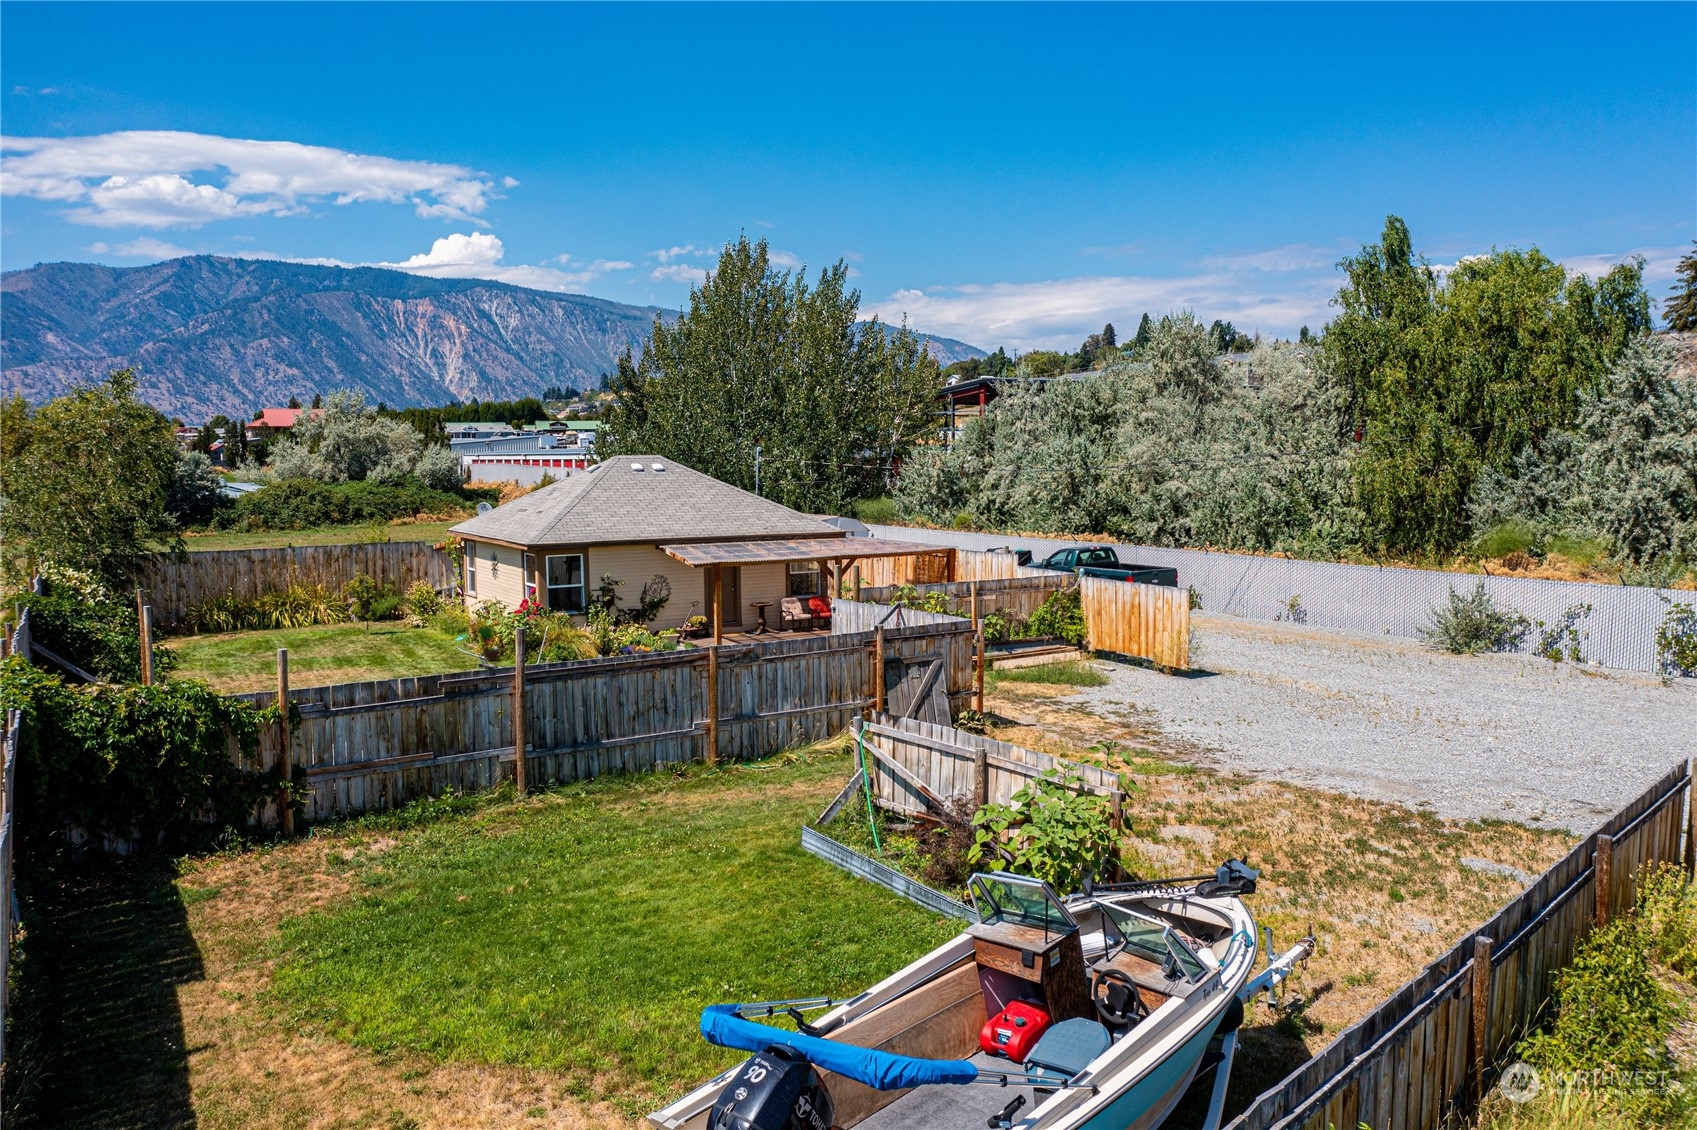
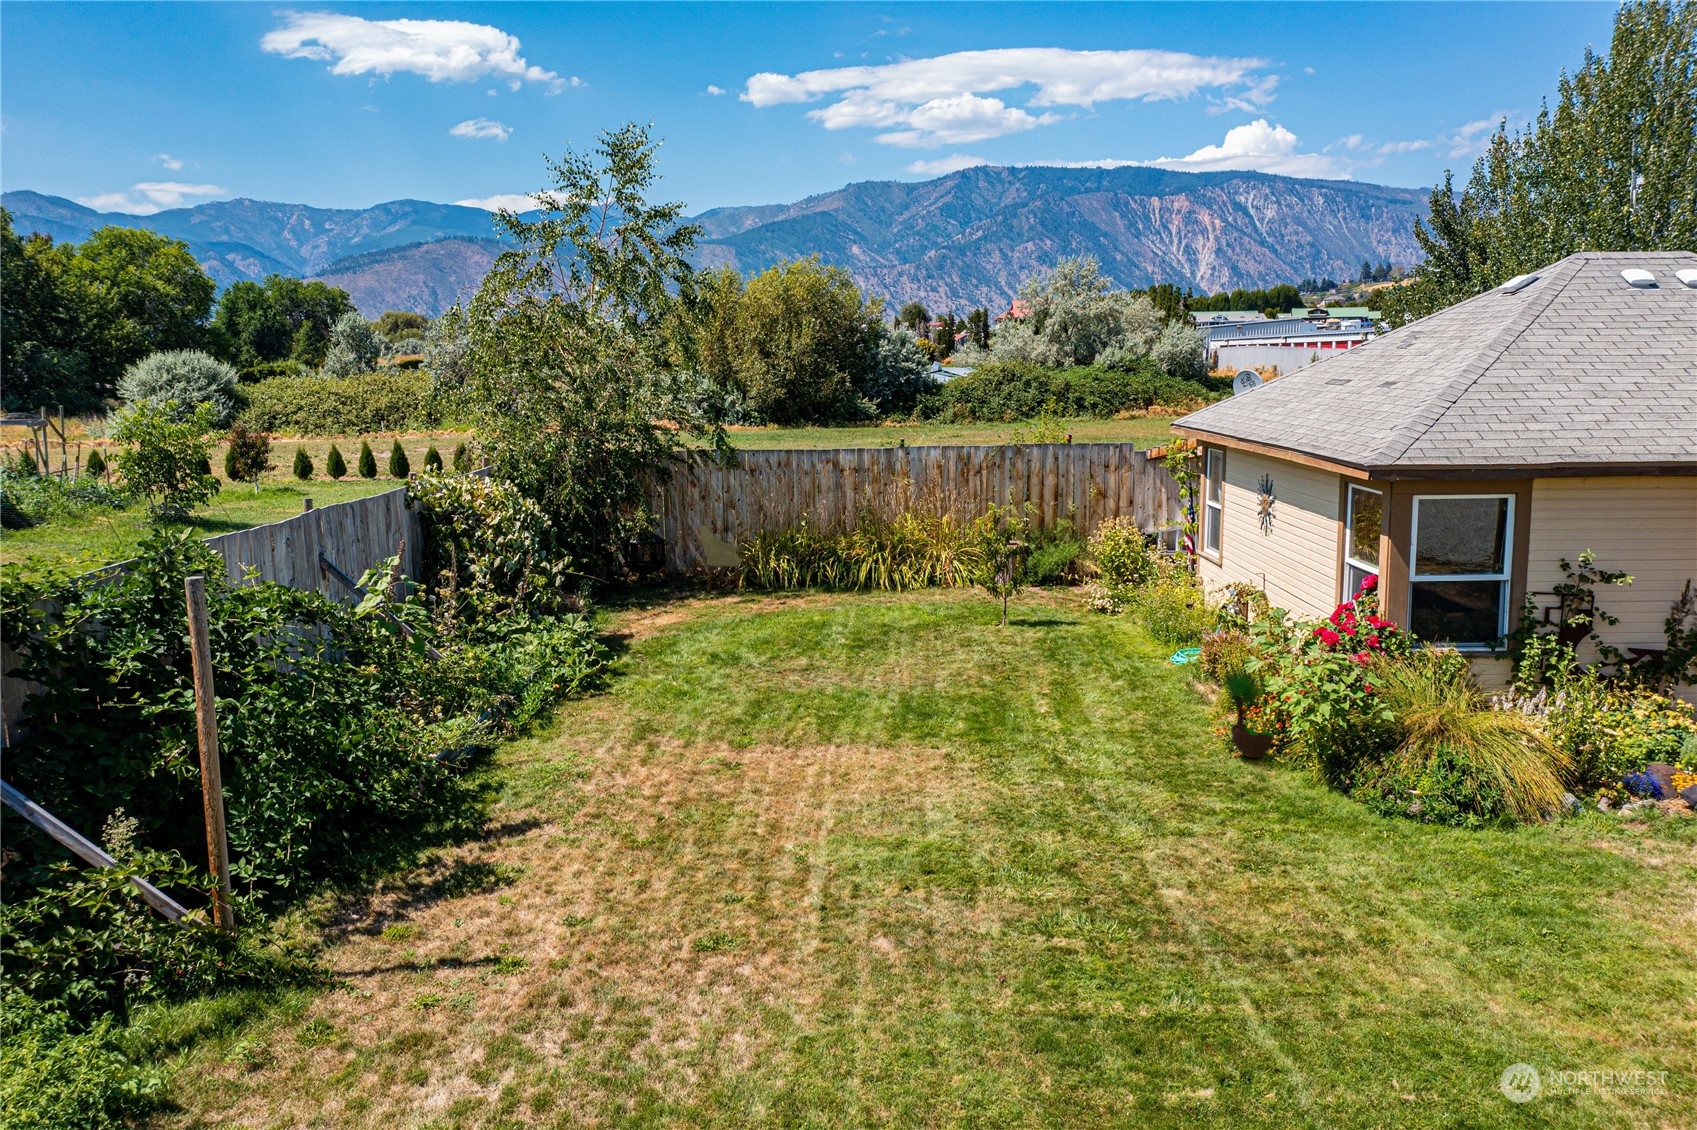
chair: none [158,598,189,637] -> present [700,525,741,589]

